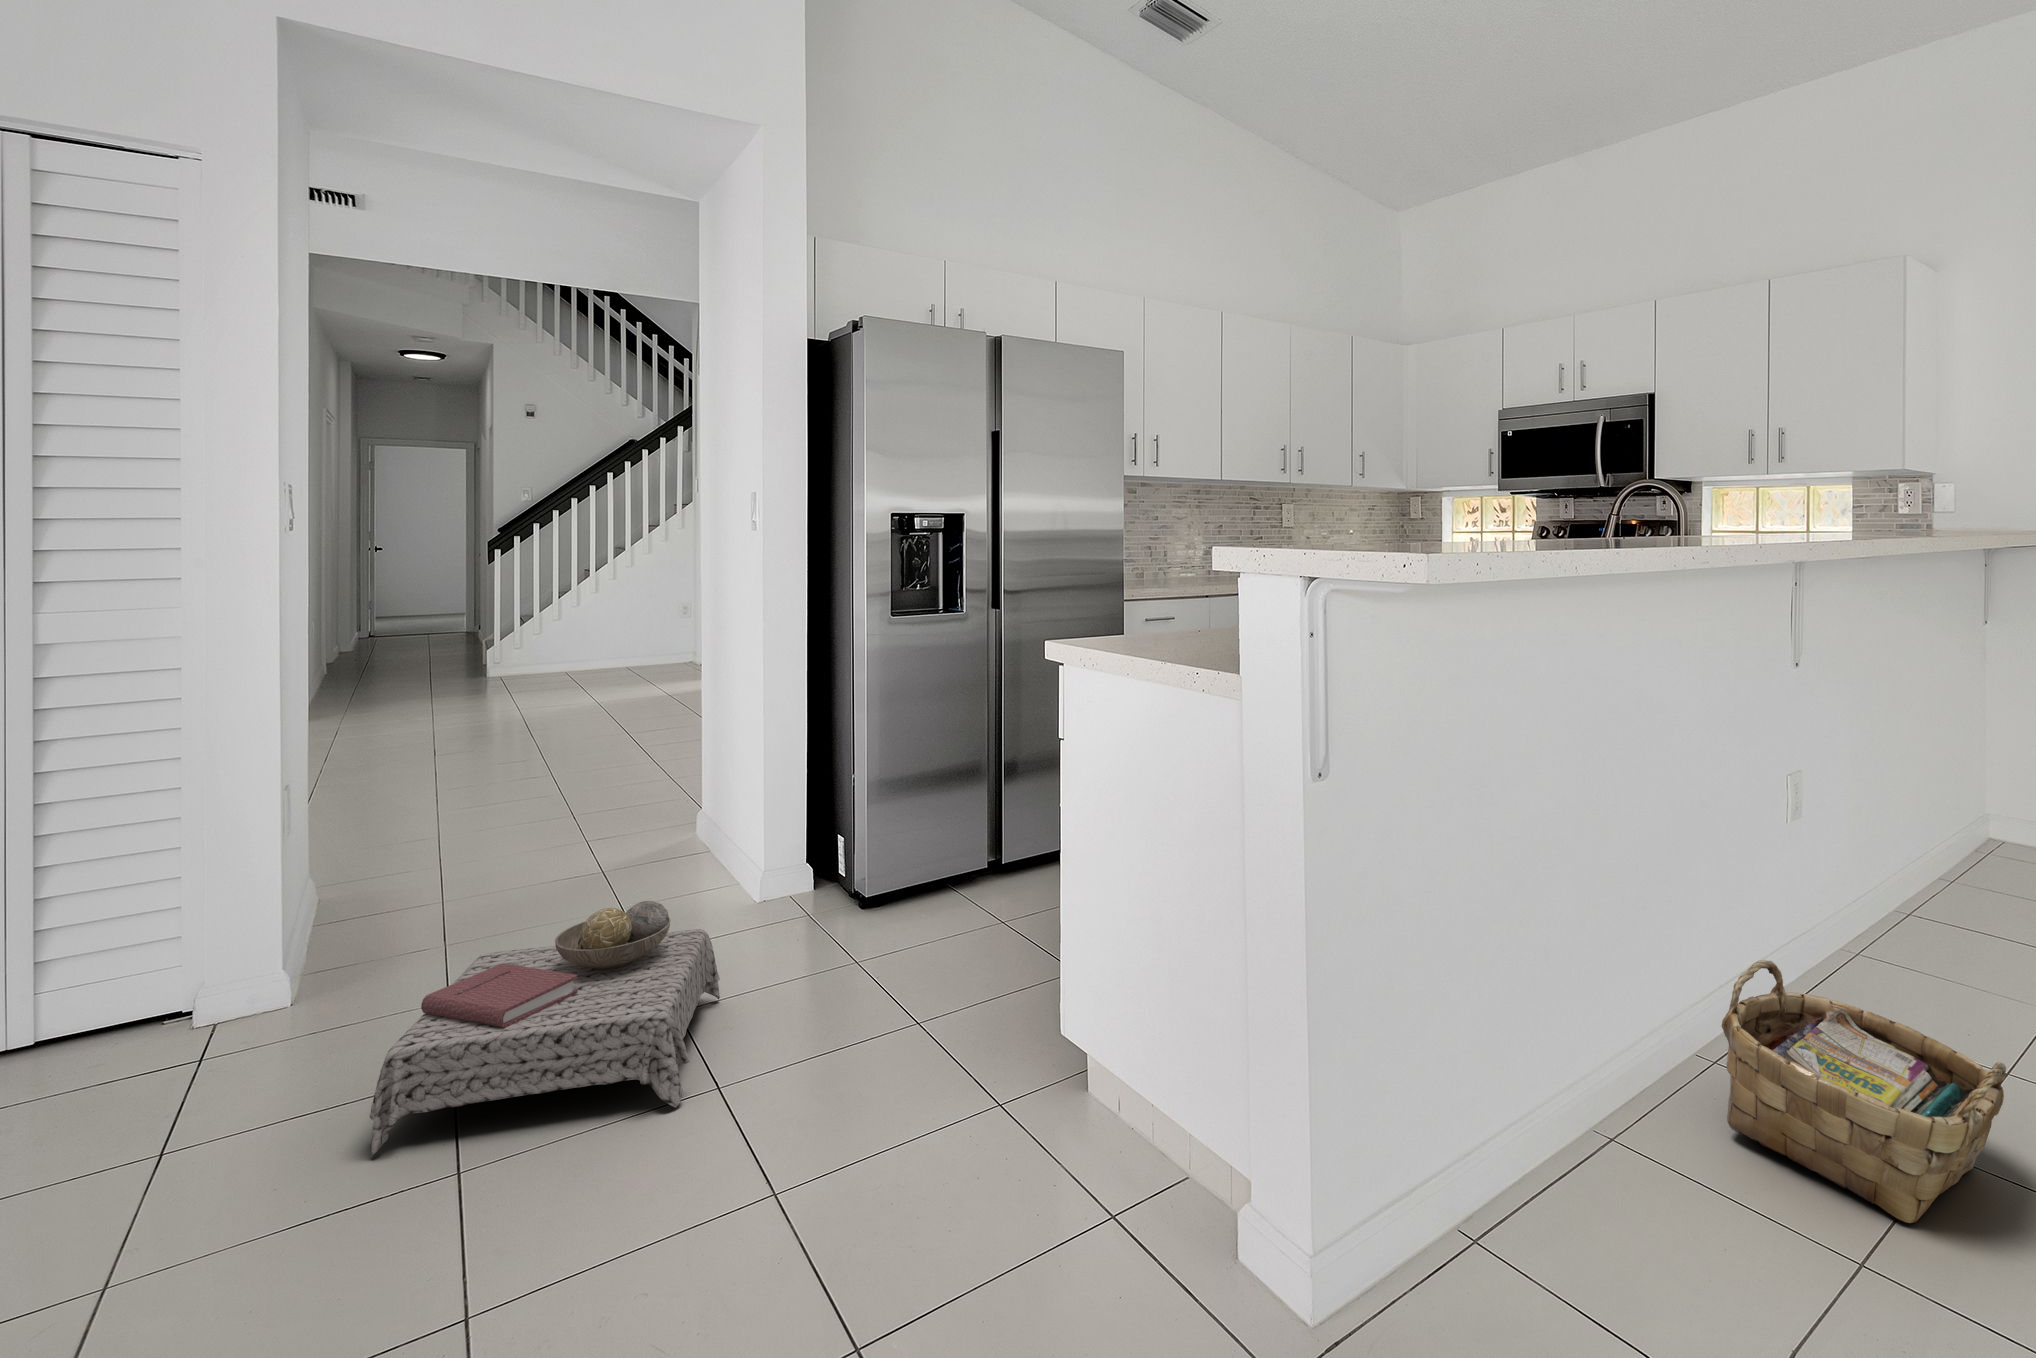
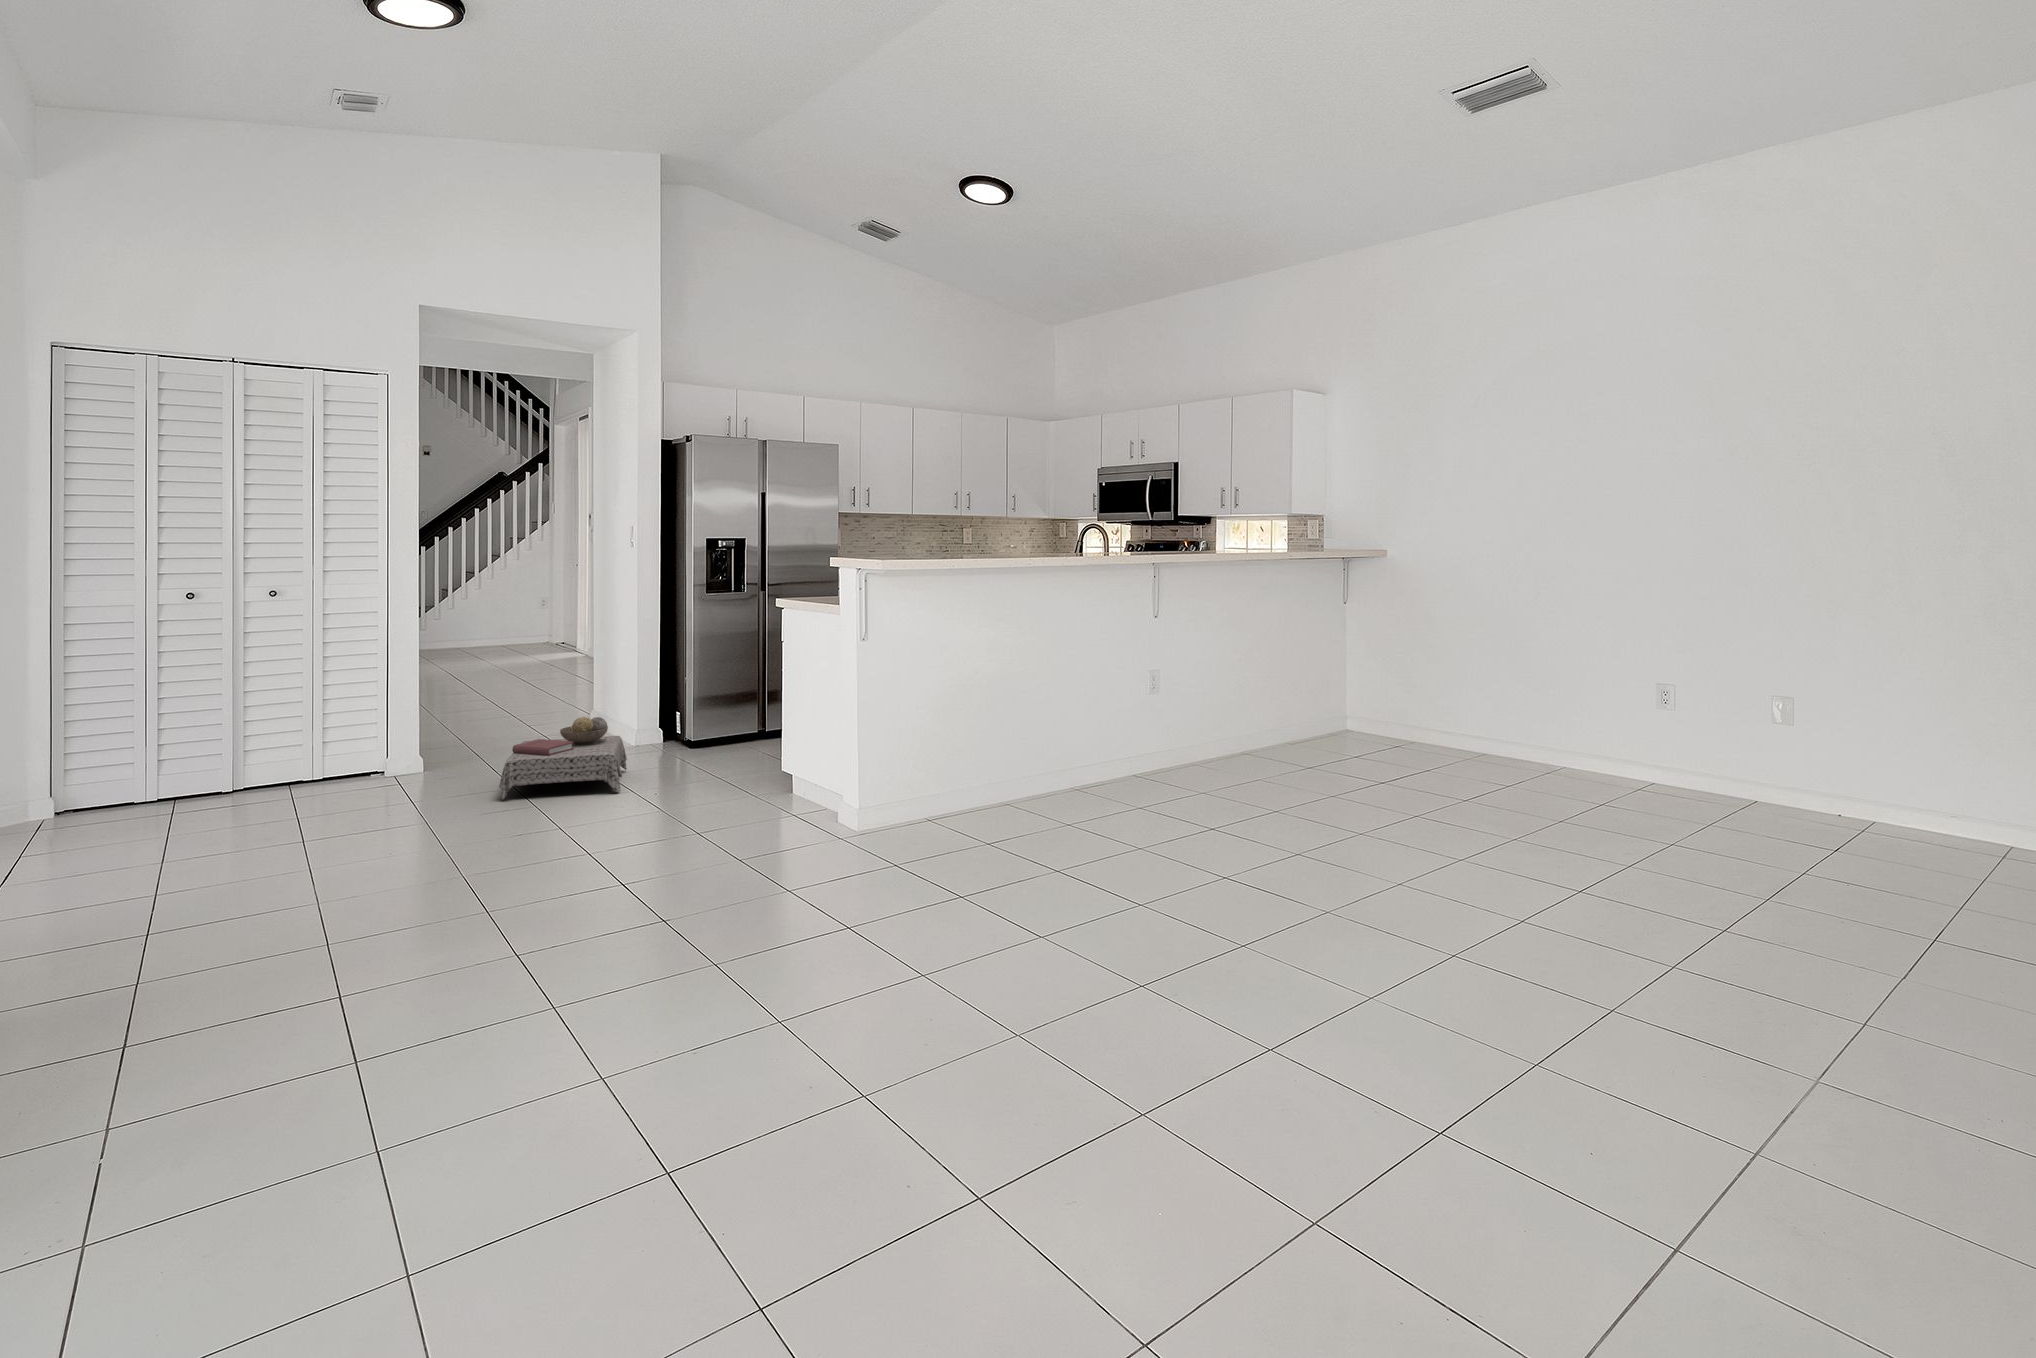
woven basket: present [1721,960,2006,1223] -> none [1050,732,1143,815]

